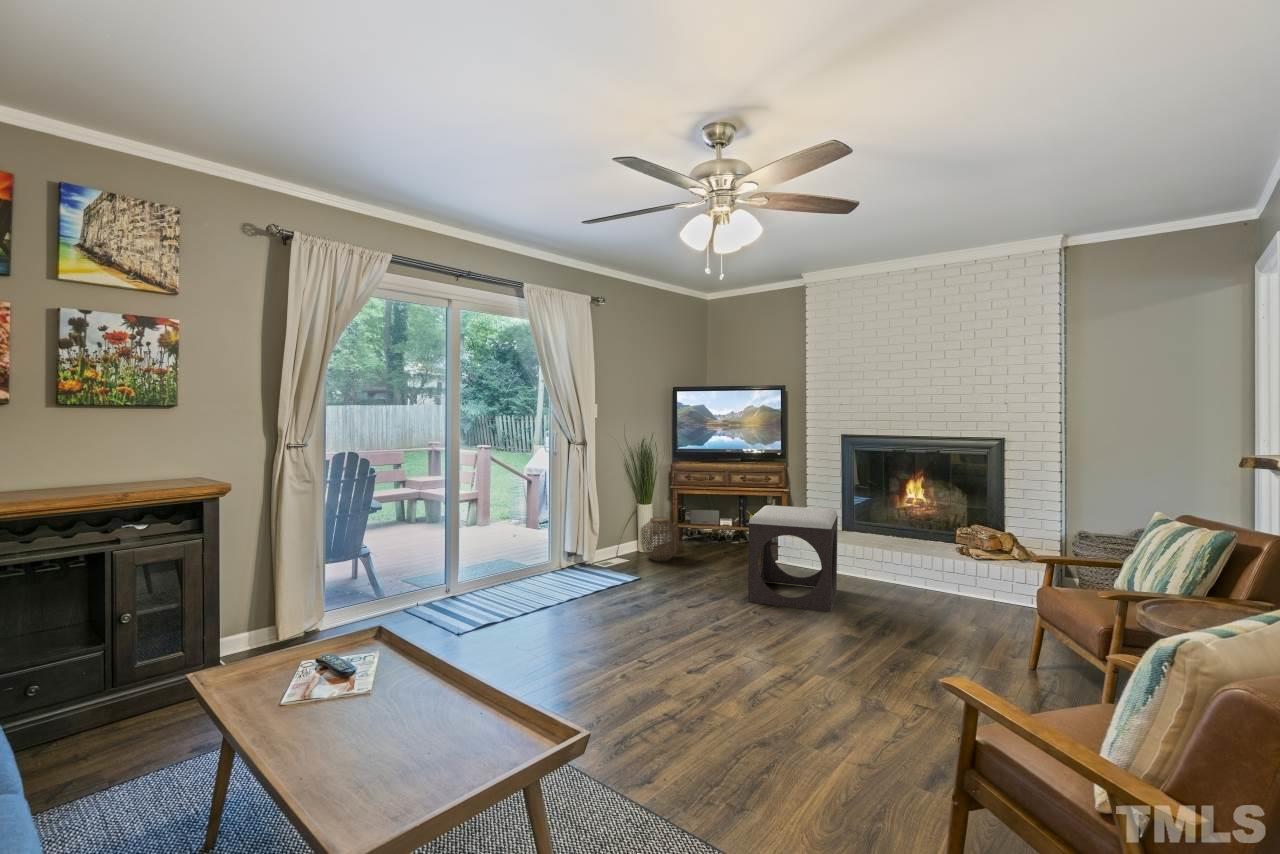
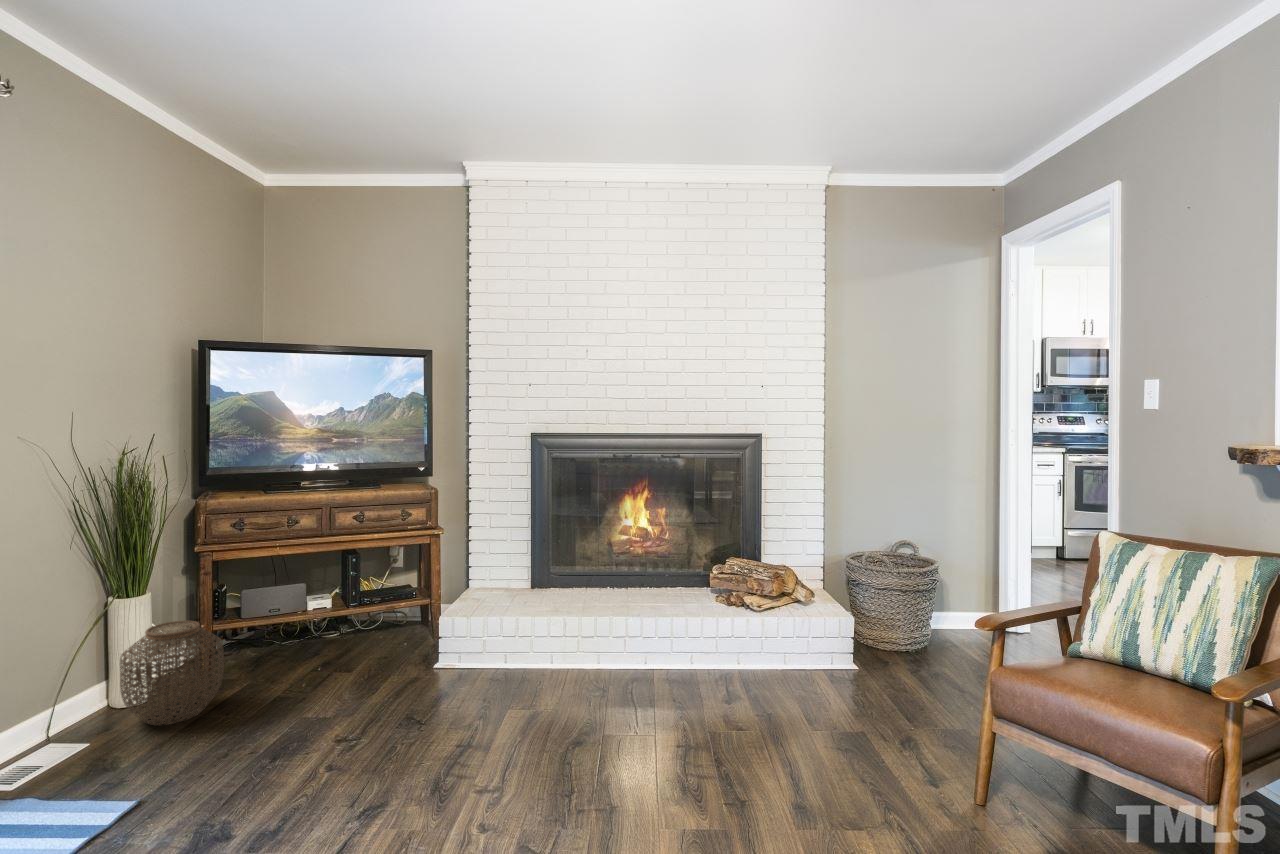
footstool: present [748,505,838,612] -> none [433,565,609,805]

